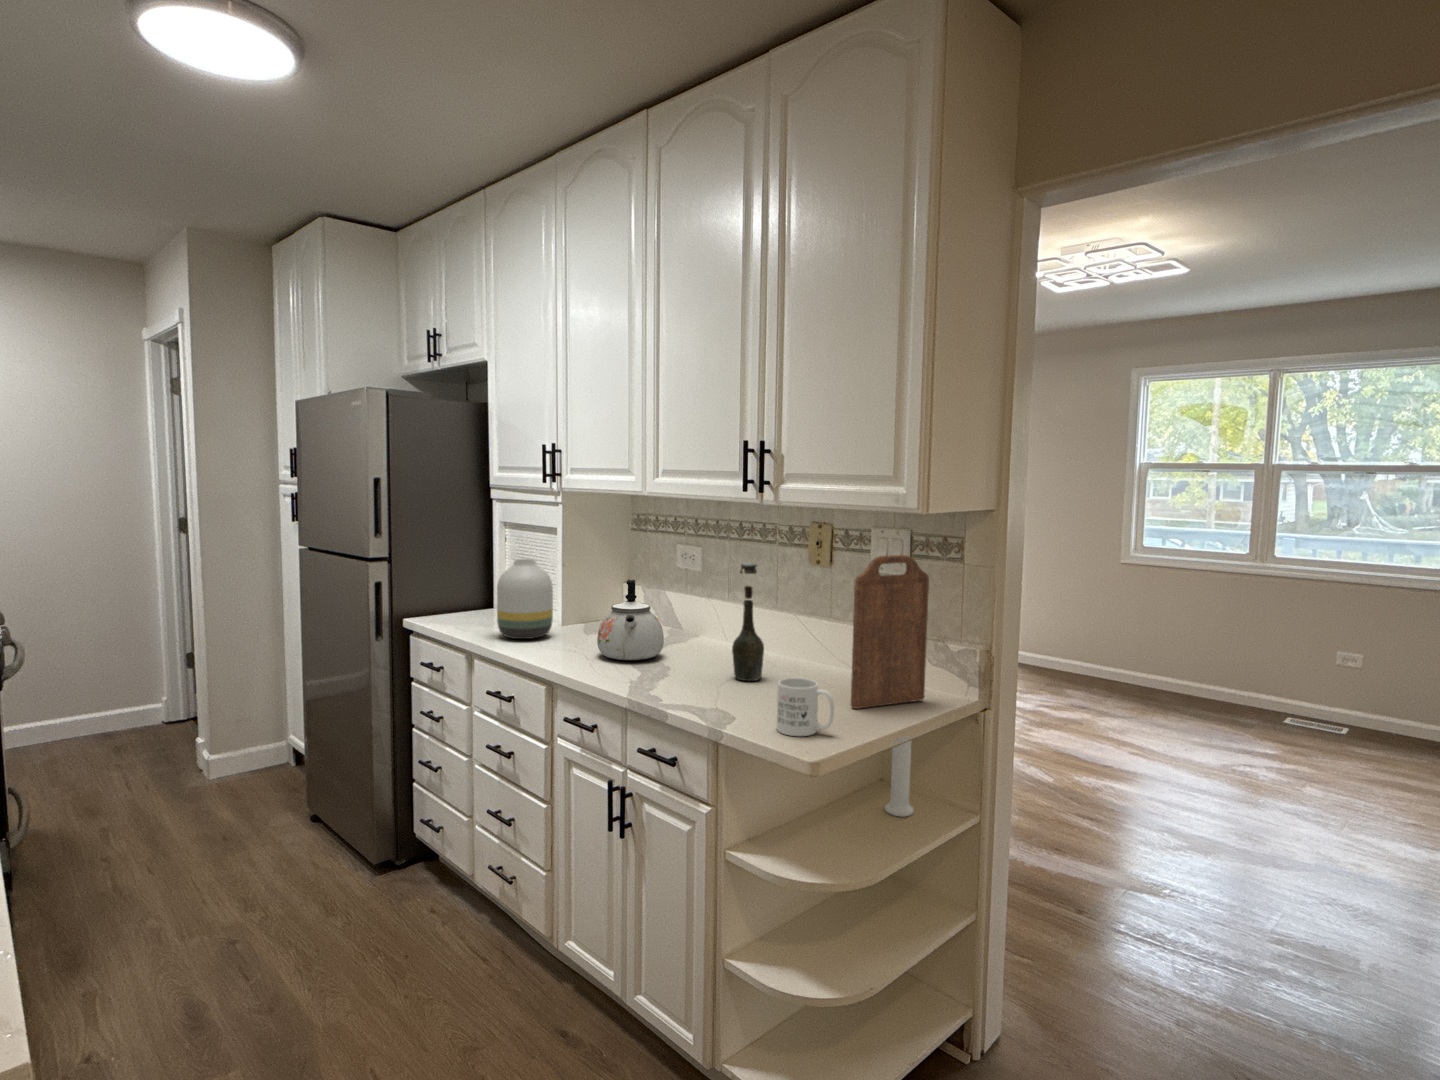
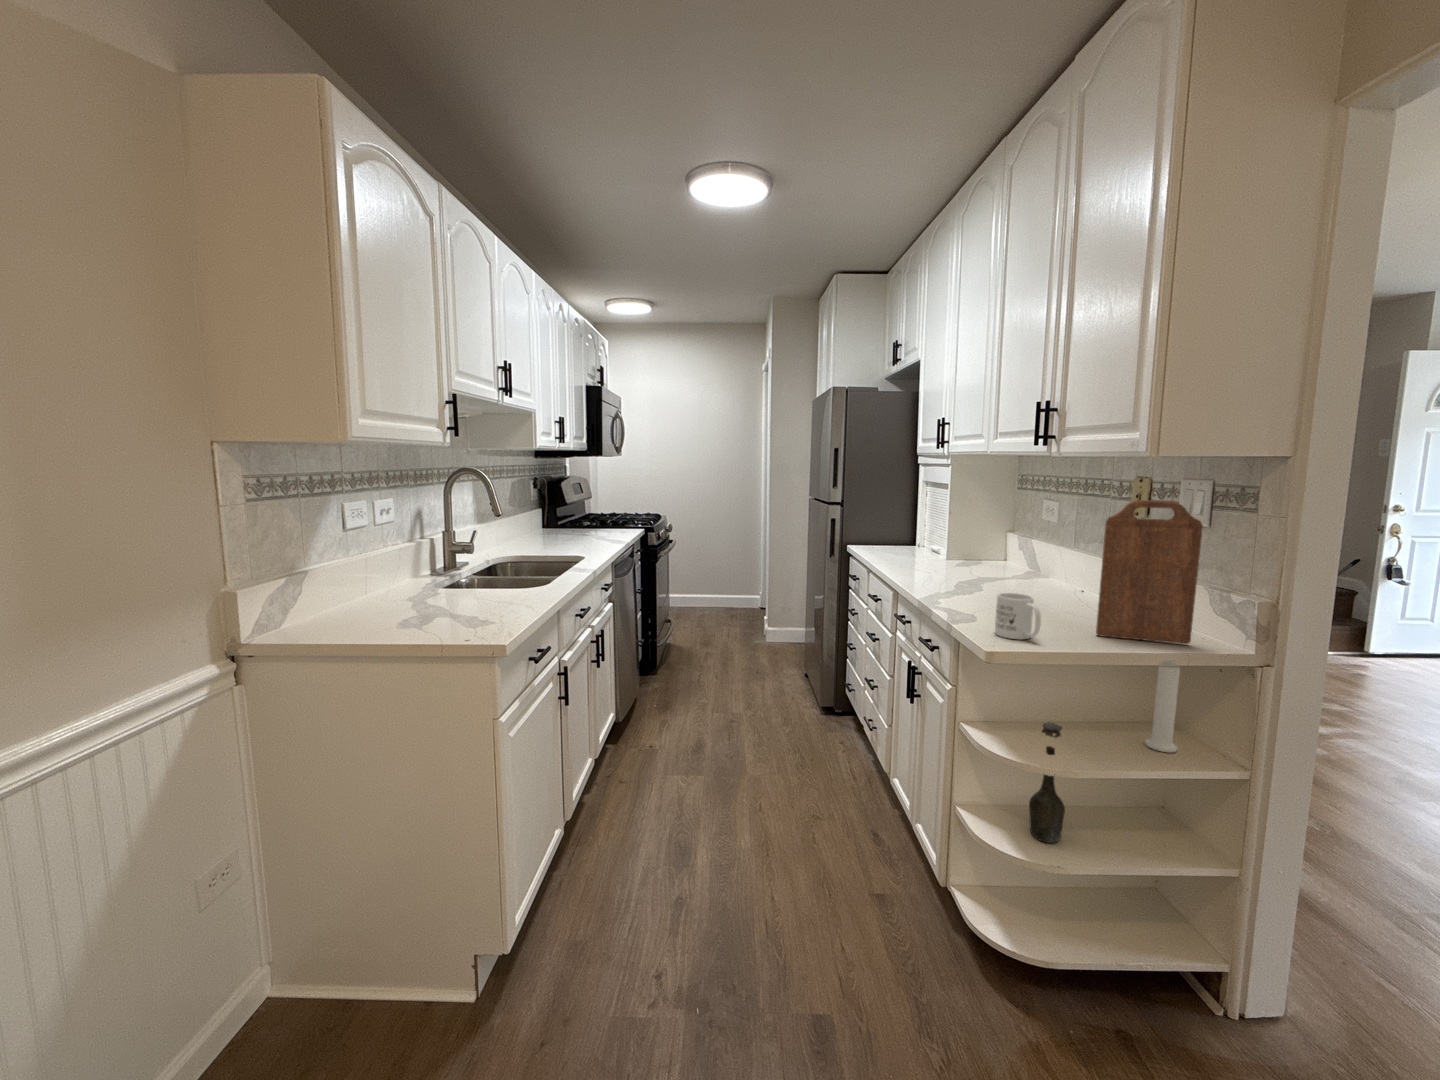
vase: present [497,559,553,639] -> none [889,505,931,563]
bottle: present [732,563,764,681] -> present [1029,722,1065,843]
kettle: present [597,580,664,660] -> none [938,521,993,583]

